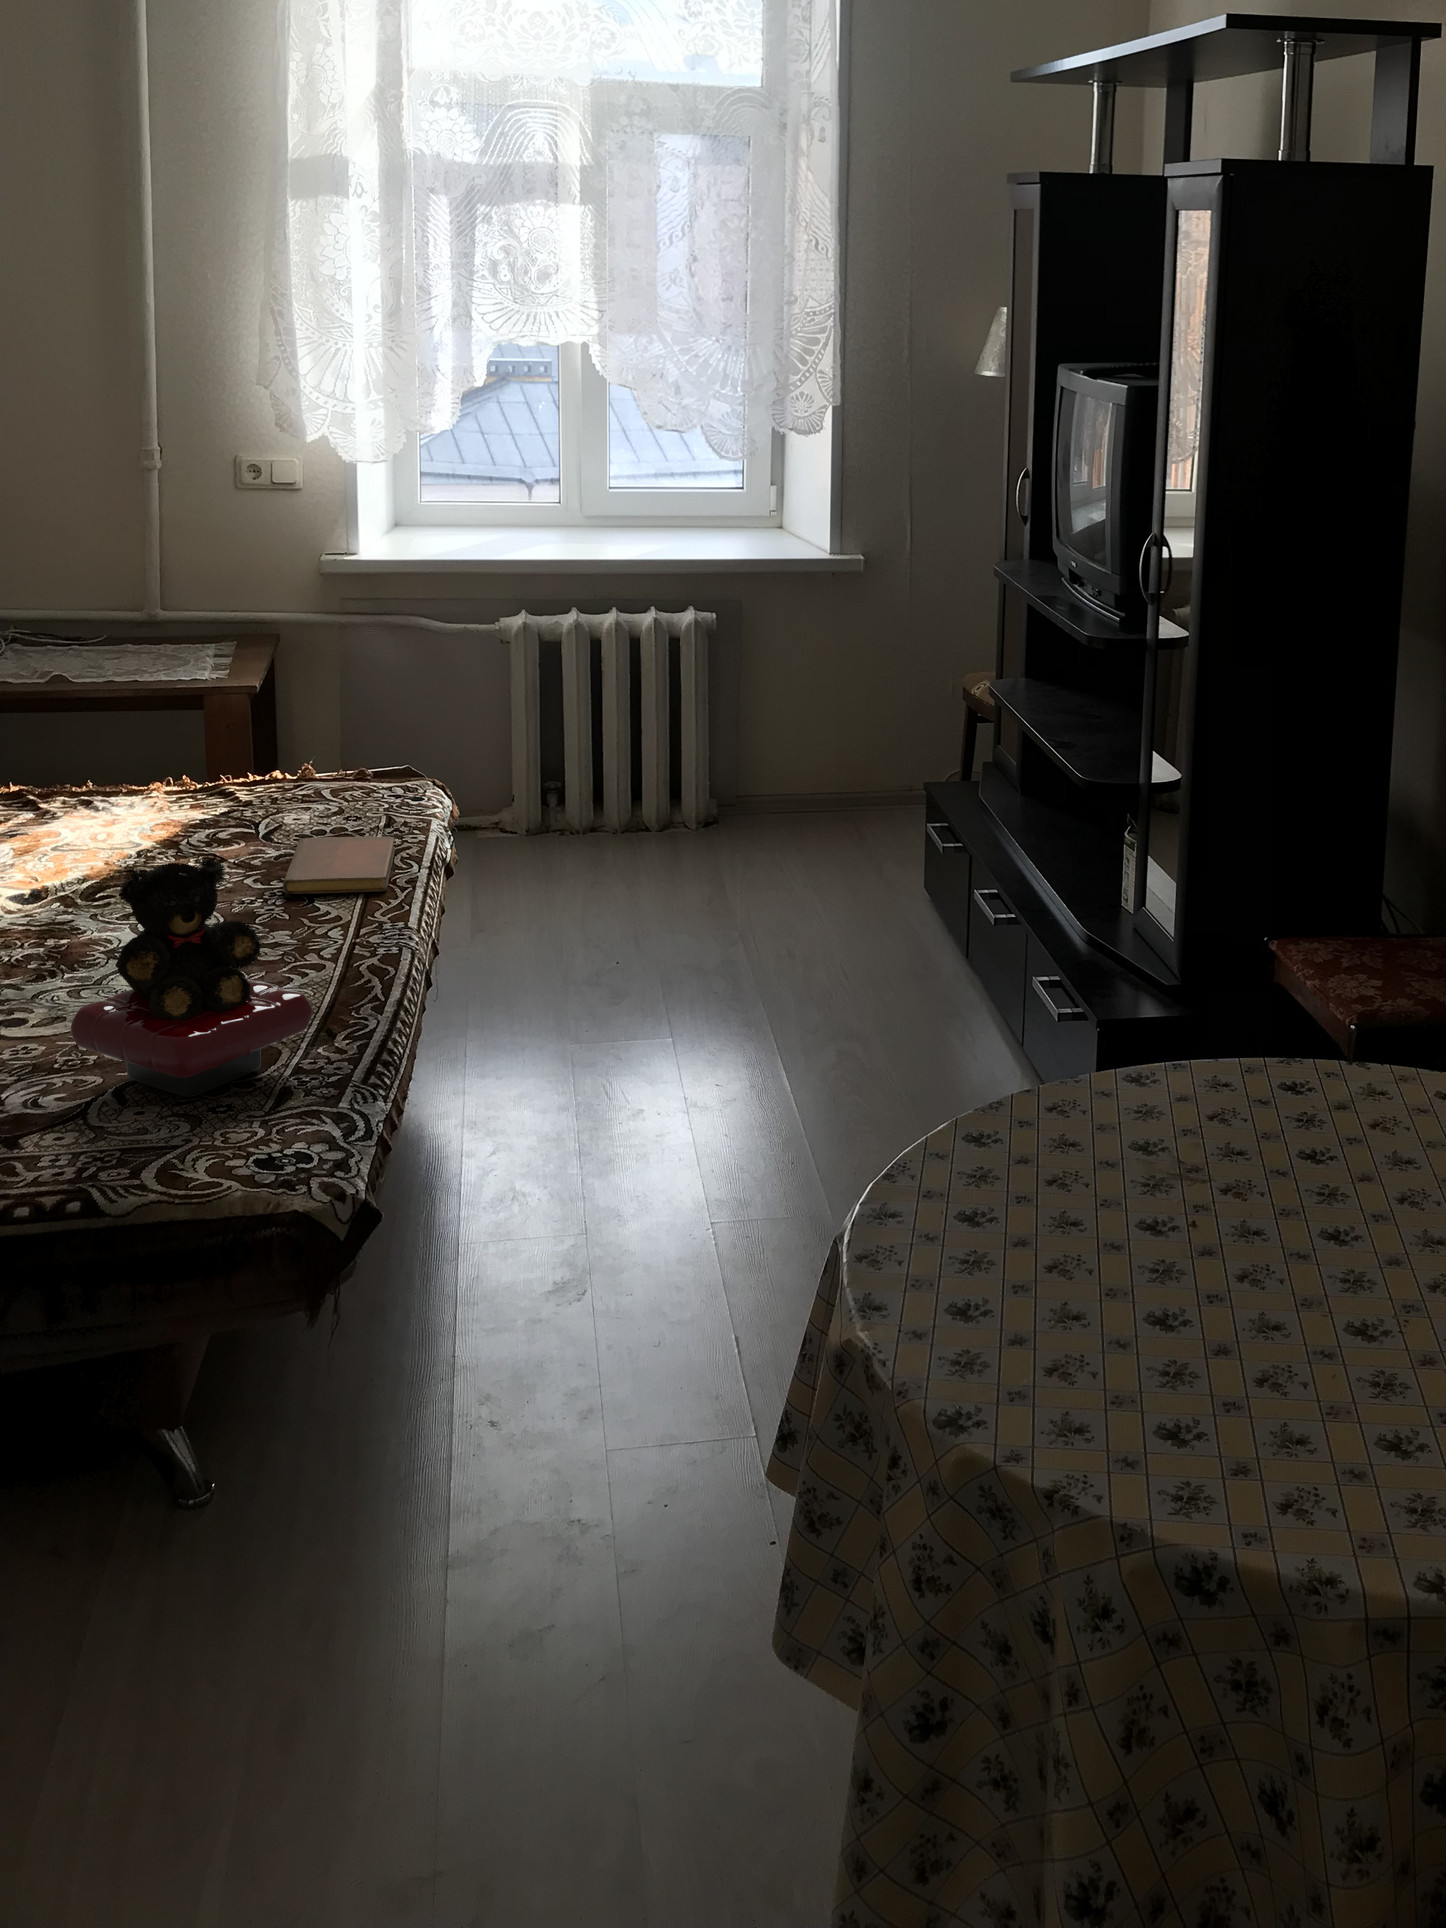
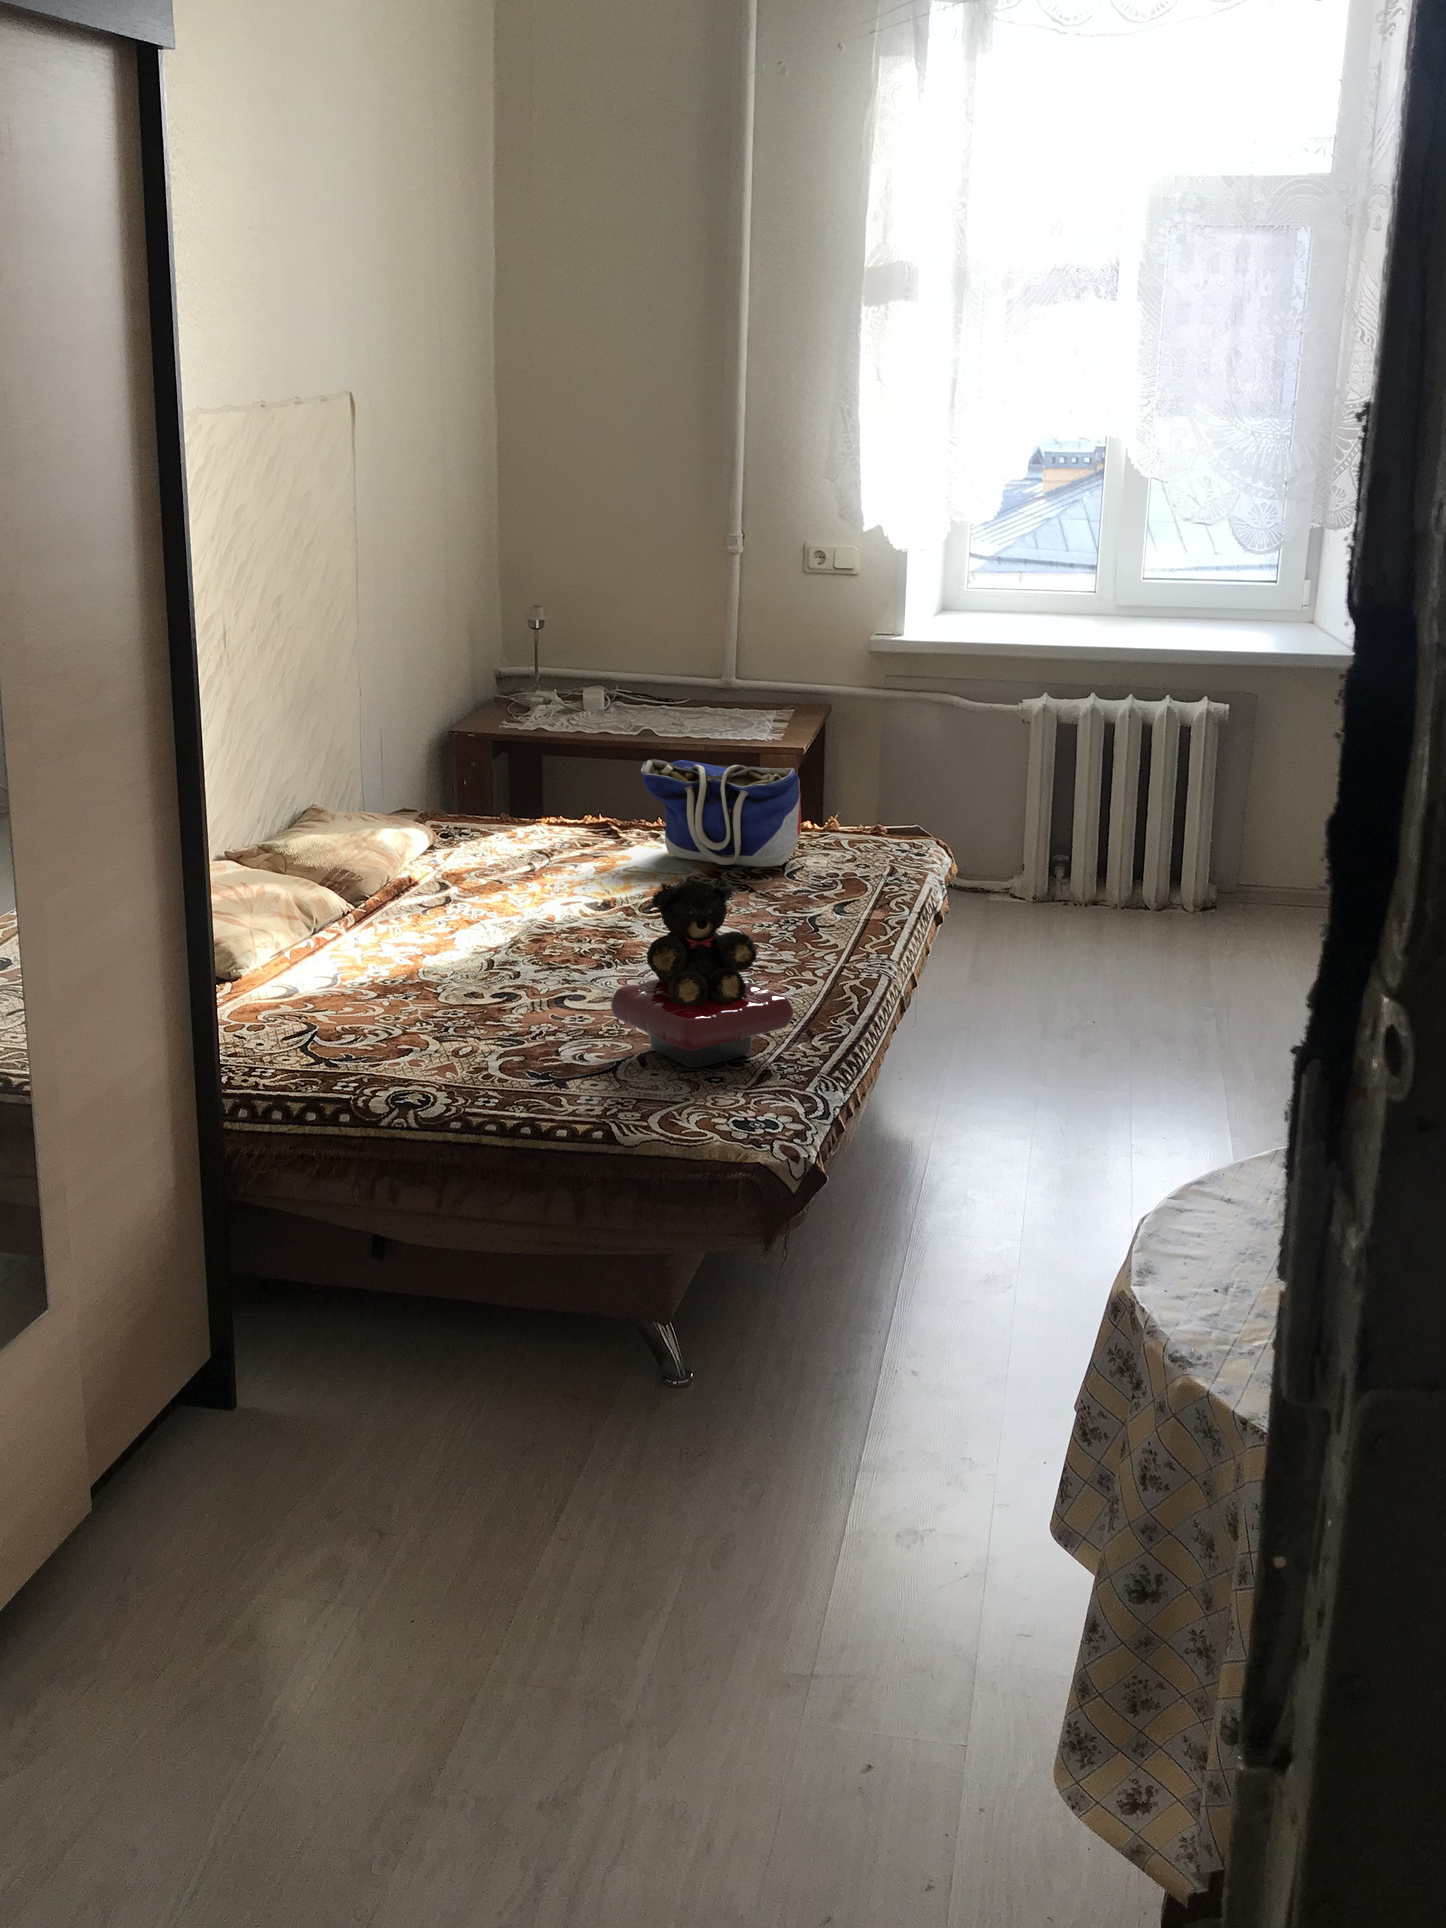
tote bag: none [68,712,274,832] -> present [641,759,801,867]
notebook: present [283,837,395,894] -> none [795,878,894,928]

